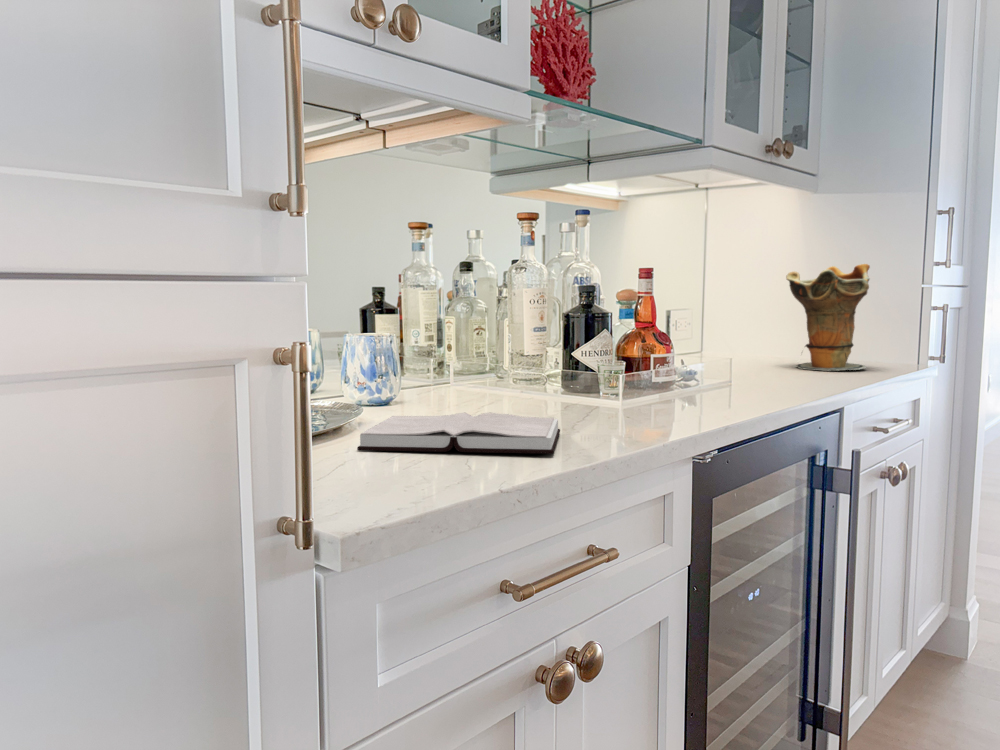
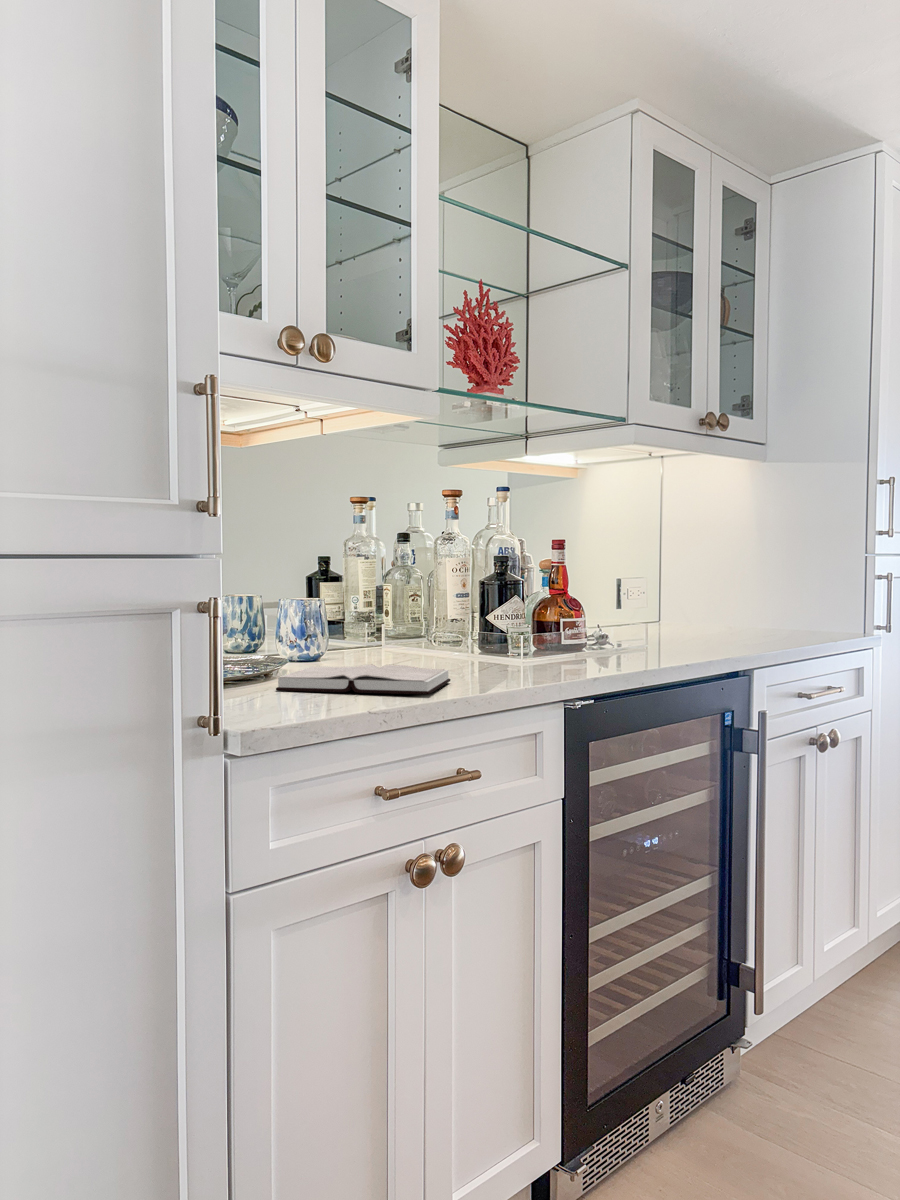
decorative vase: present [786,264,870,370] -> none [726,533,811,638]

